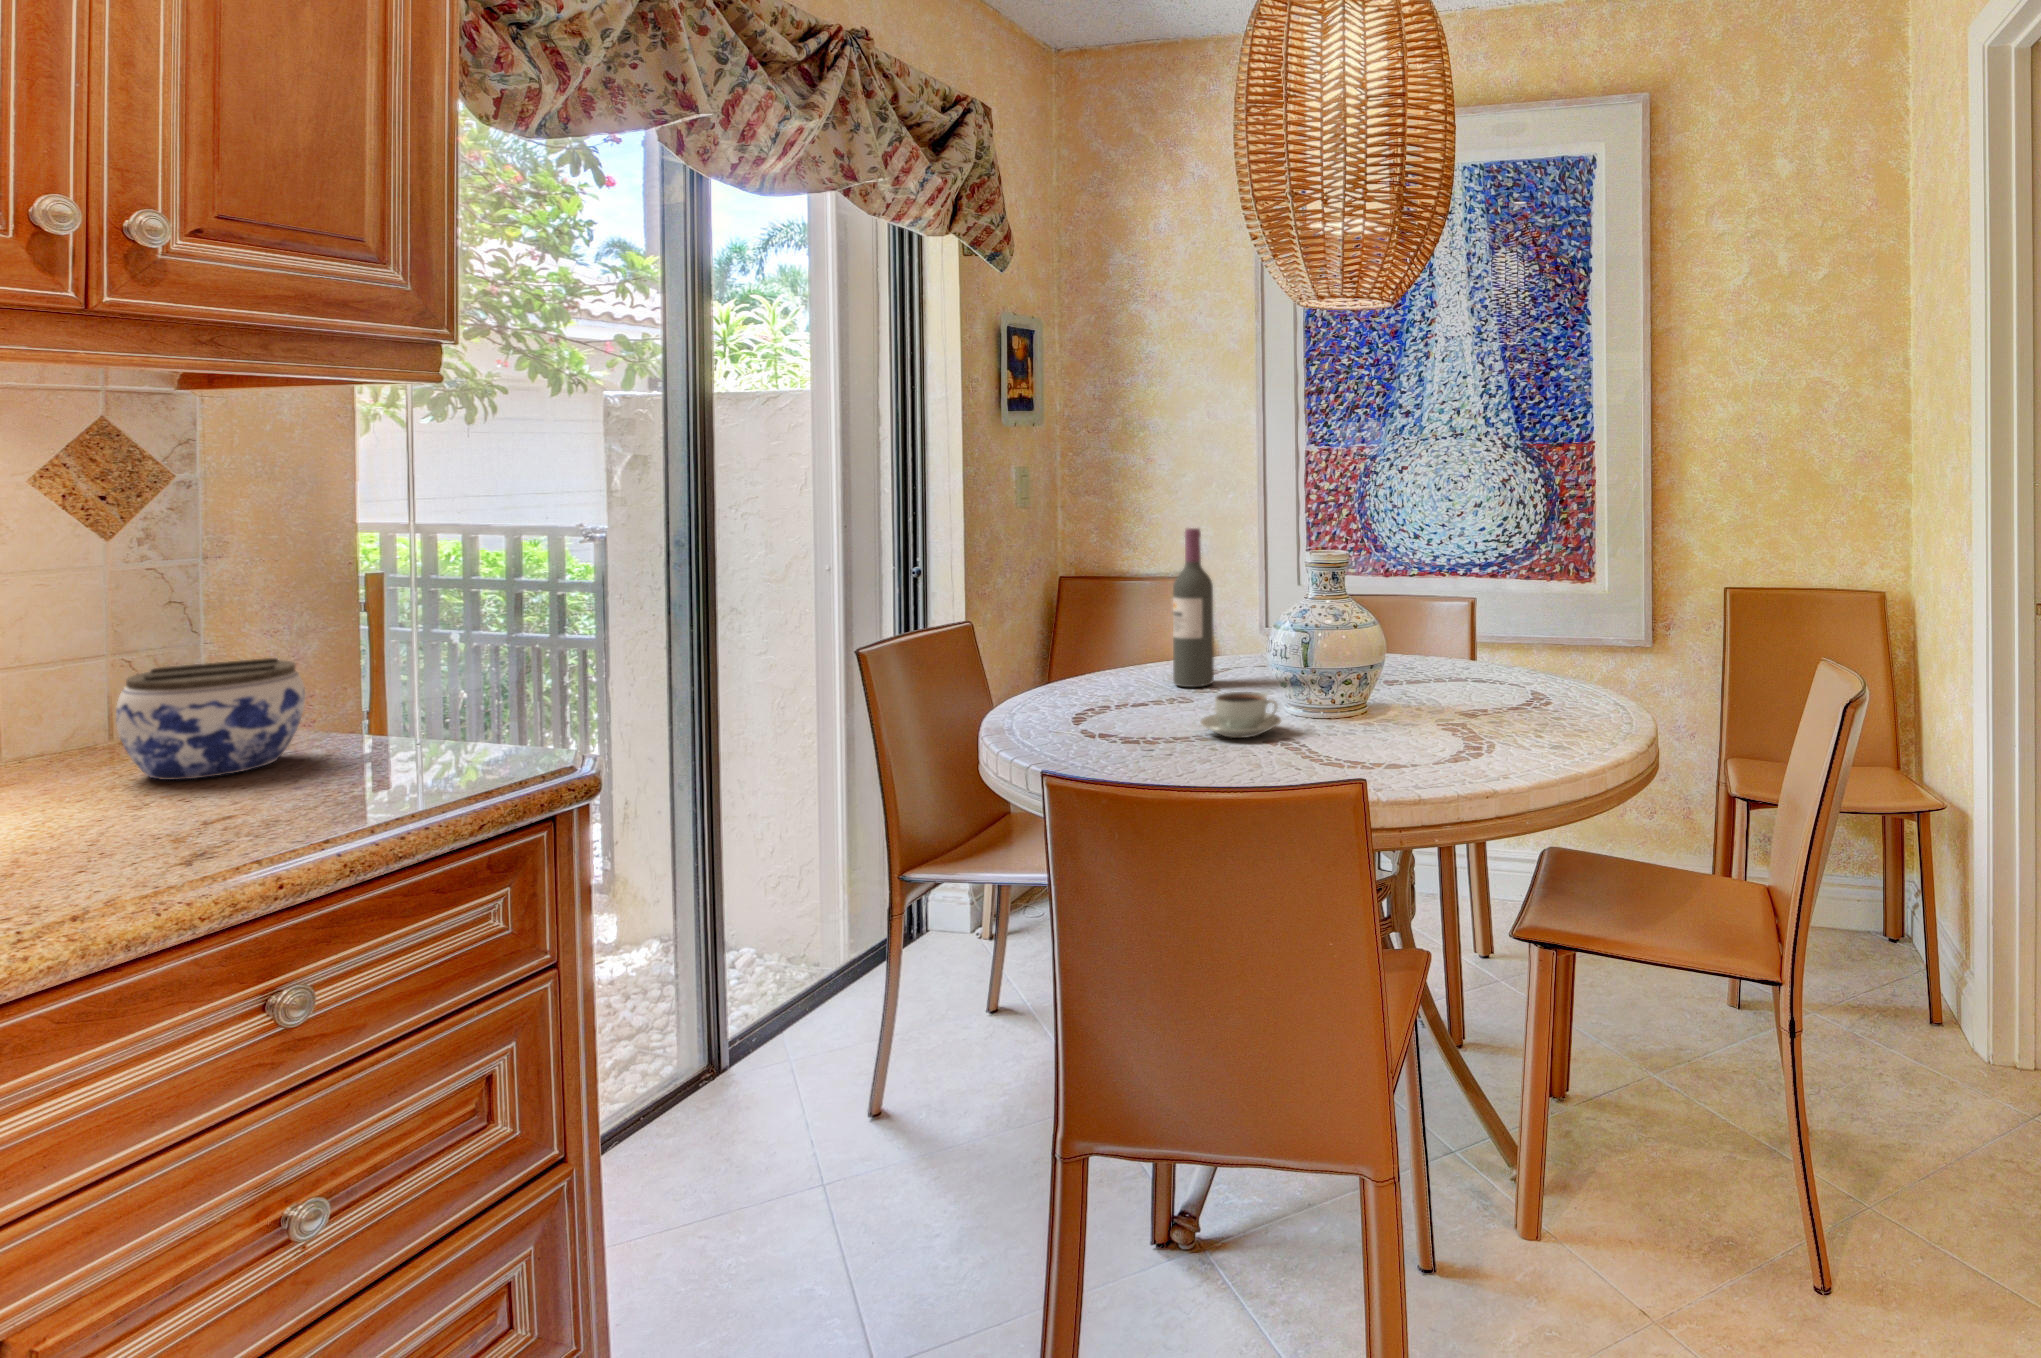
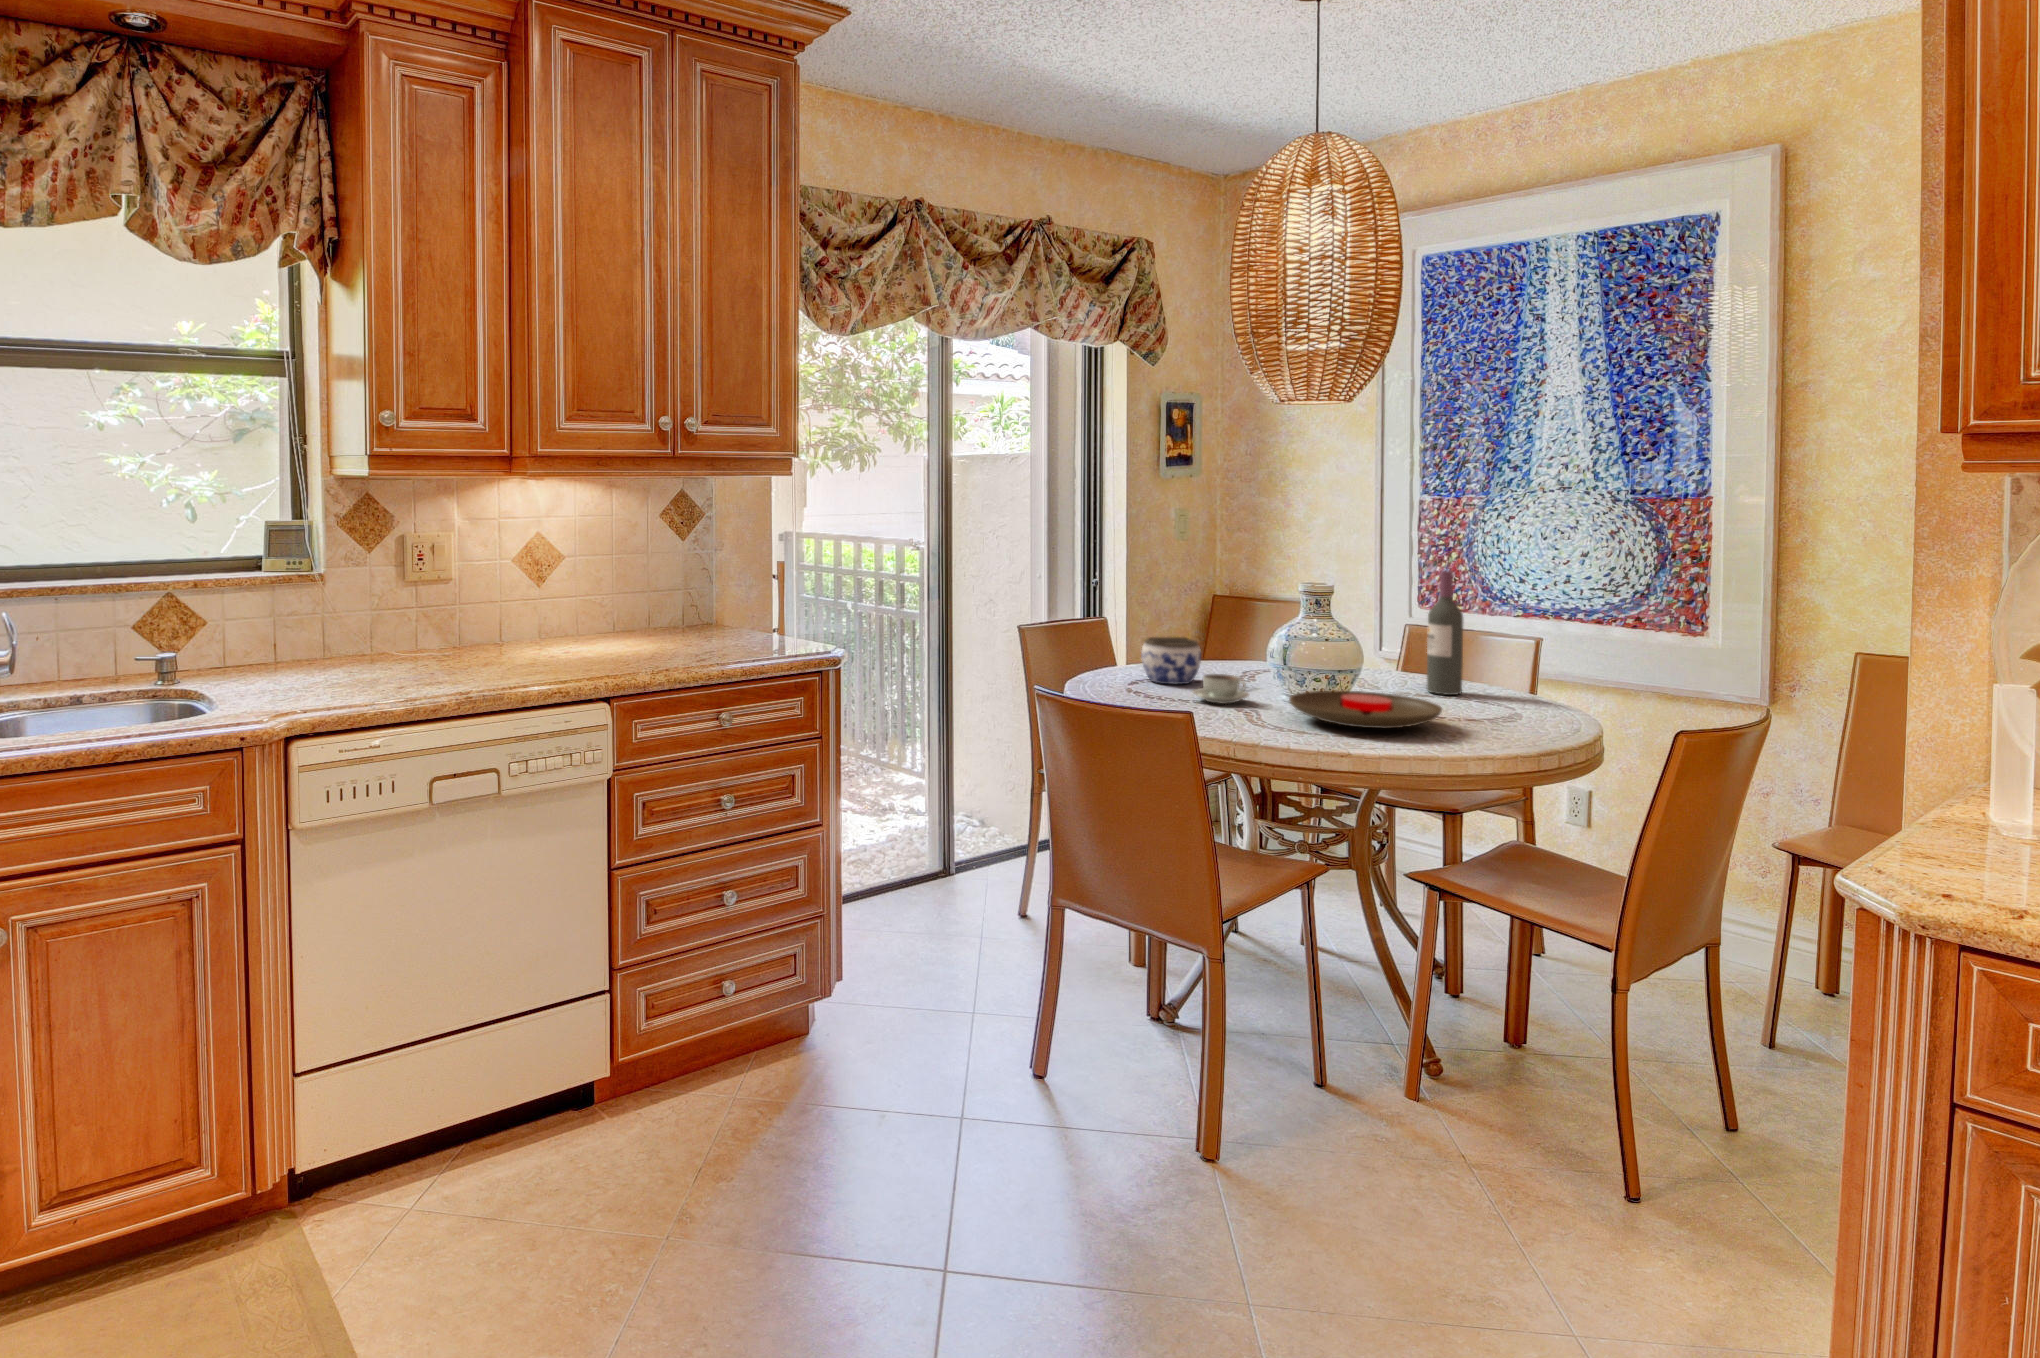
wine bottle: present [1173,528,1214,687] -> present [1426,570,1463,695]
jar: present [116,658,305,780] -> present [1141,637,1201,684]
plate: none [1358,692,1553,749] -> present [1289,691,1442,728]

